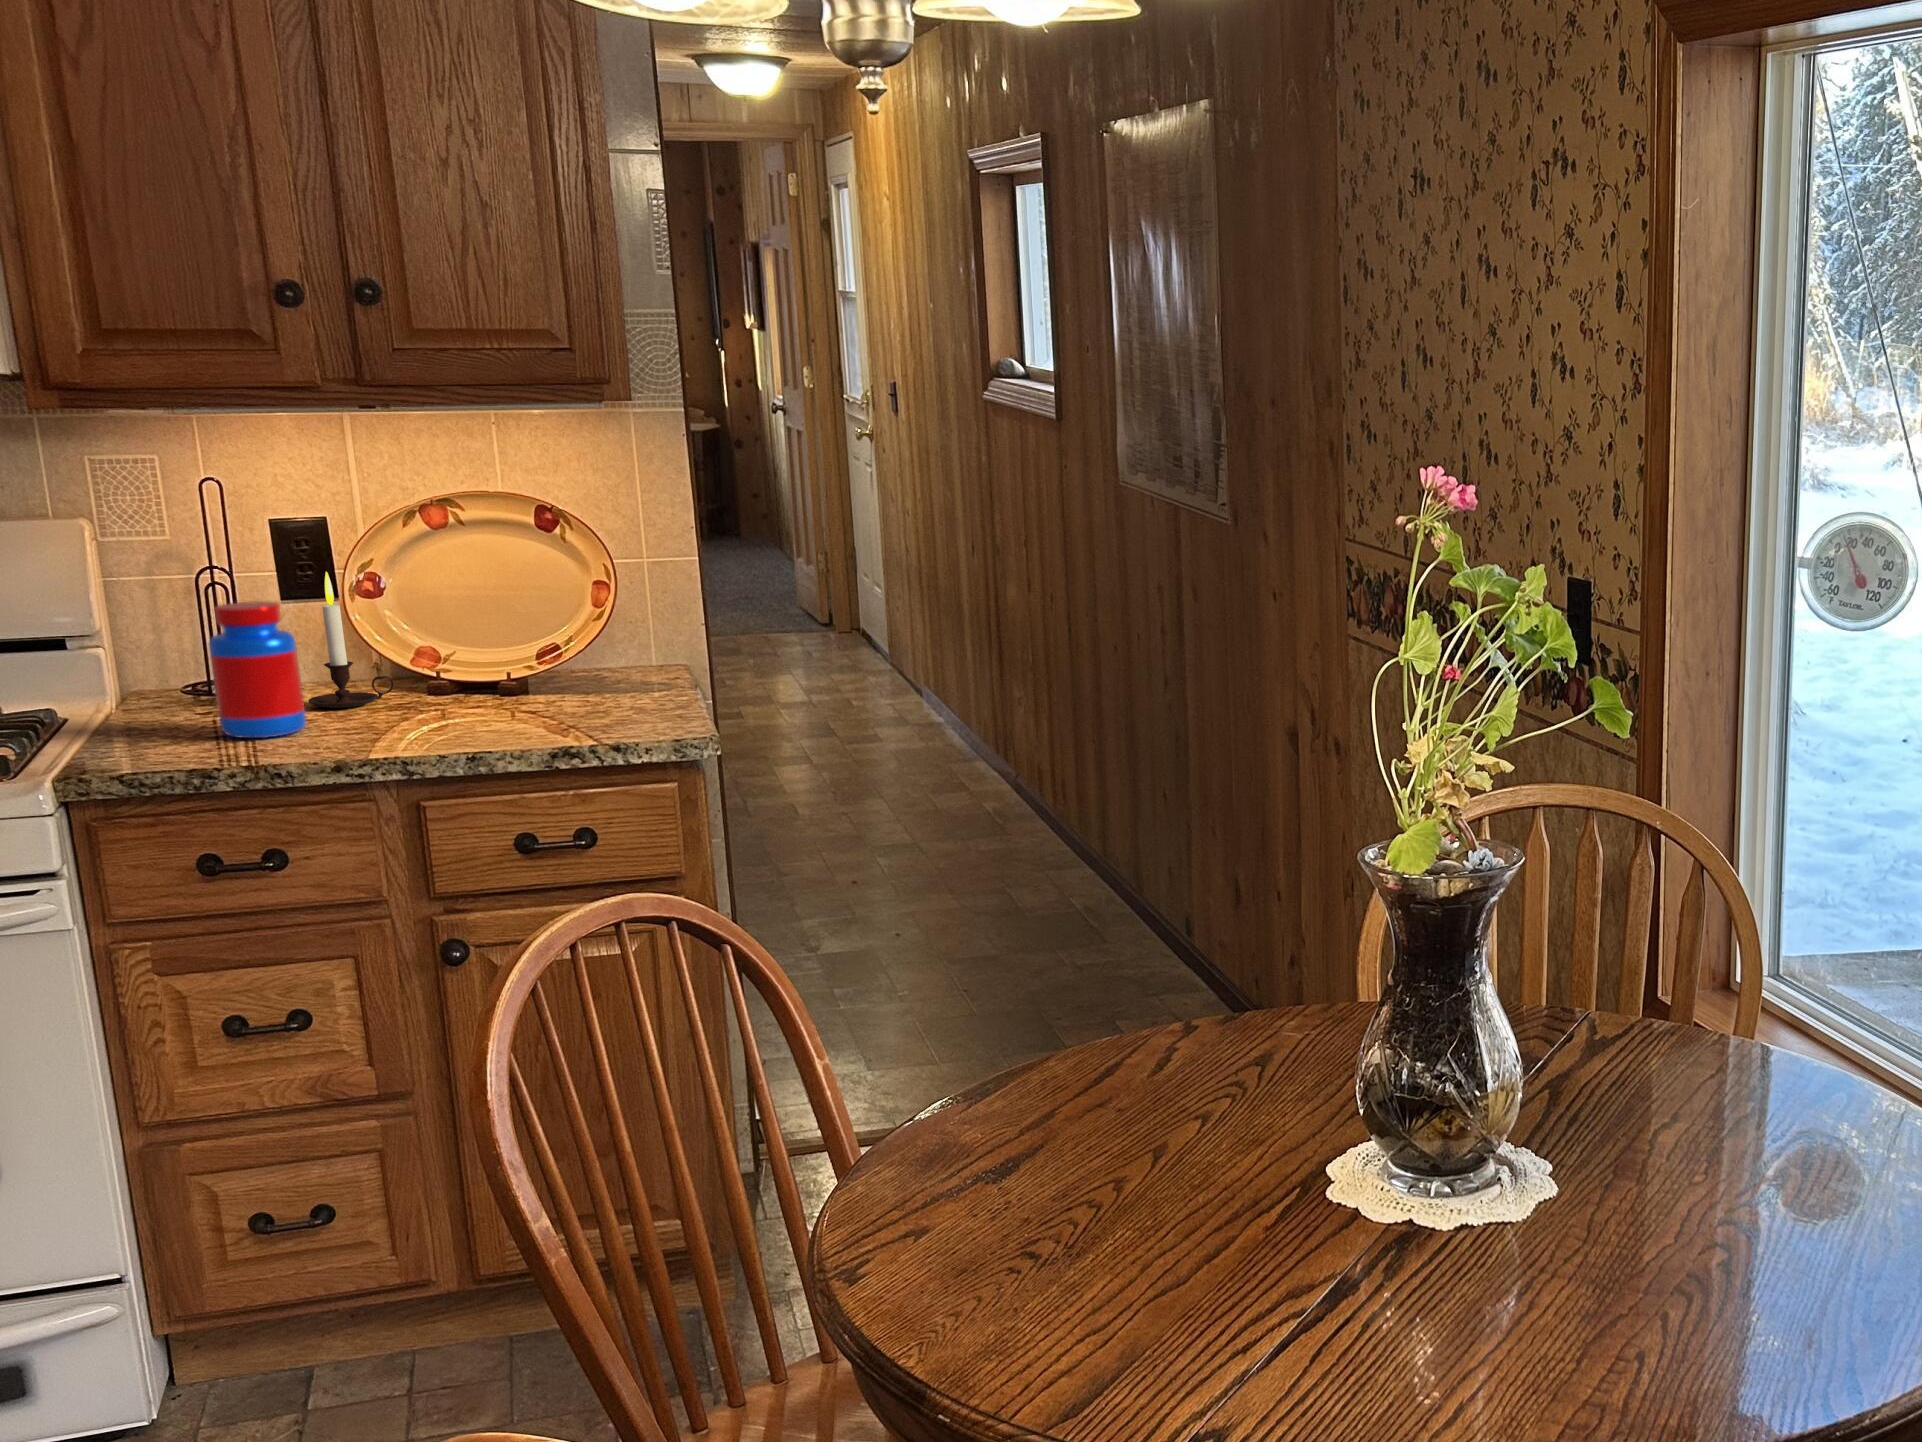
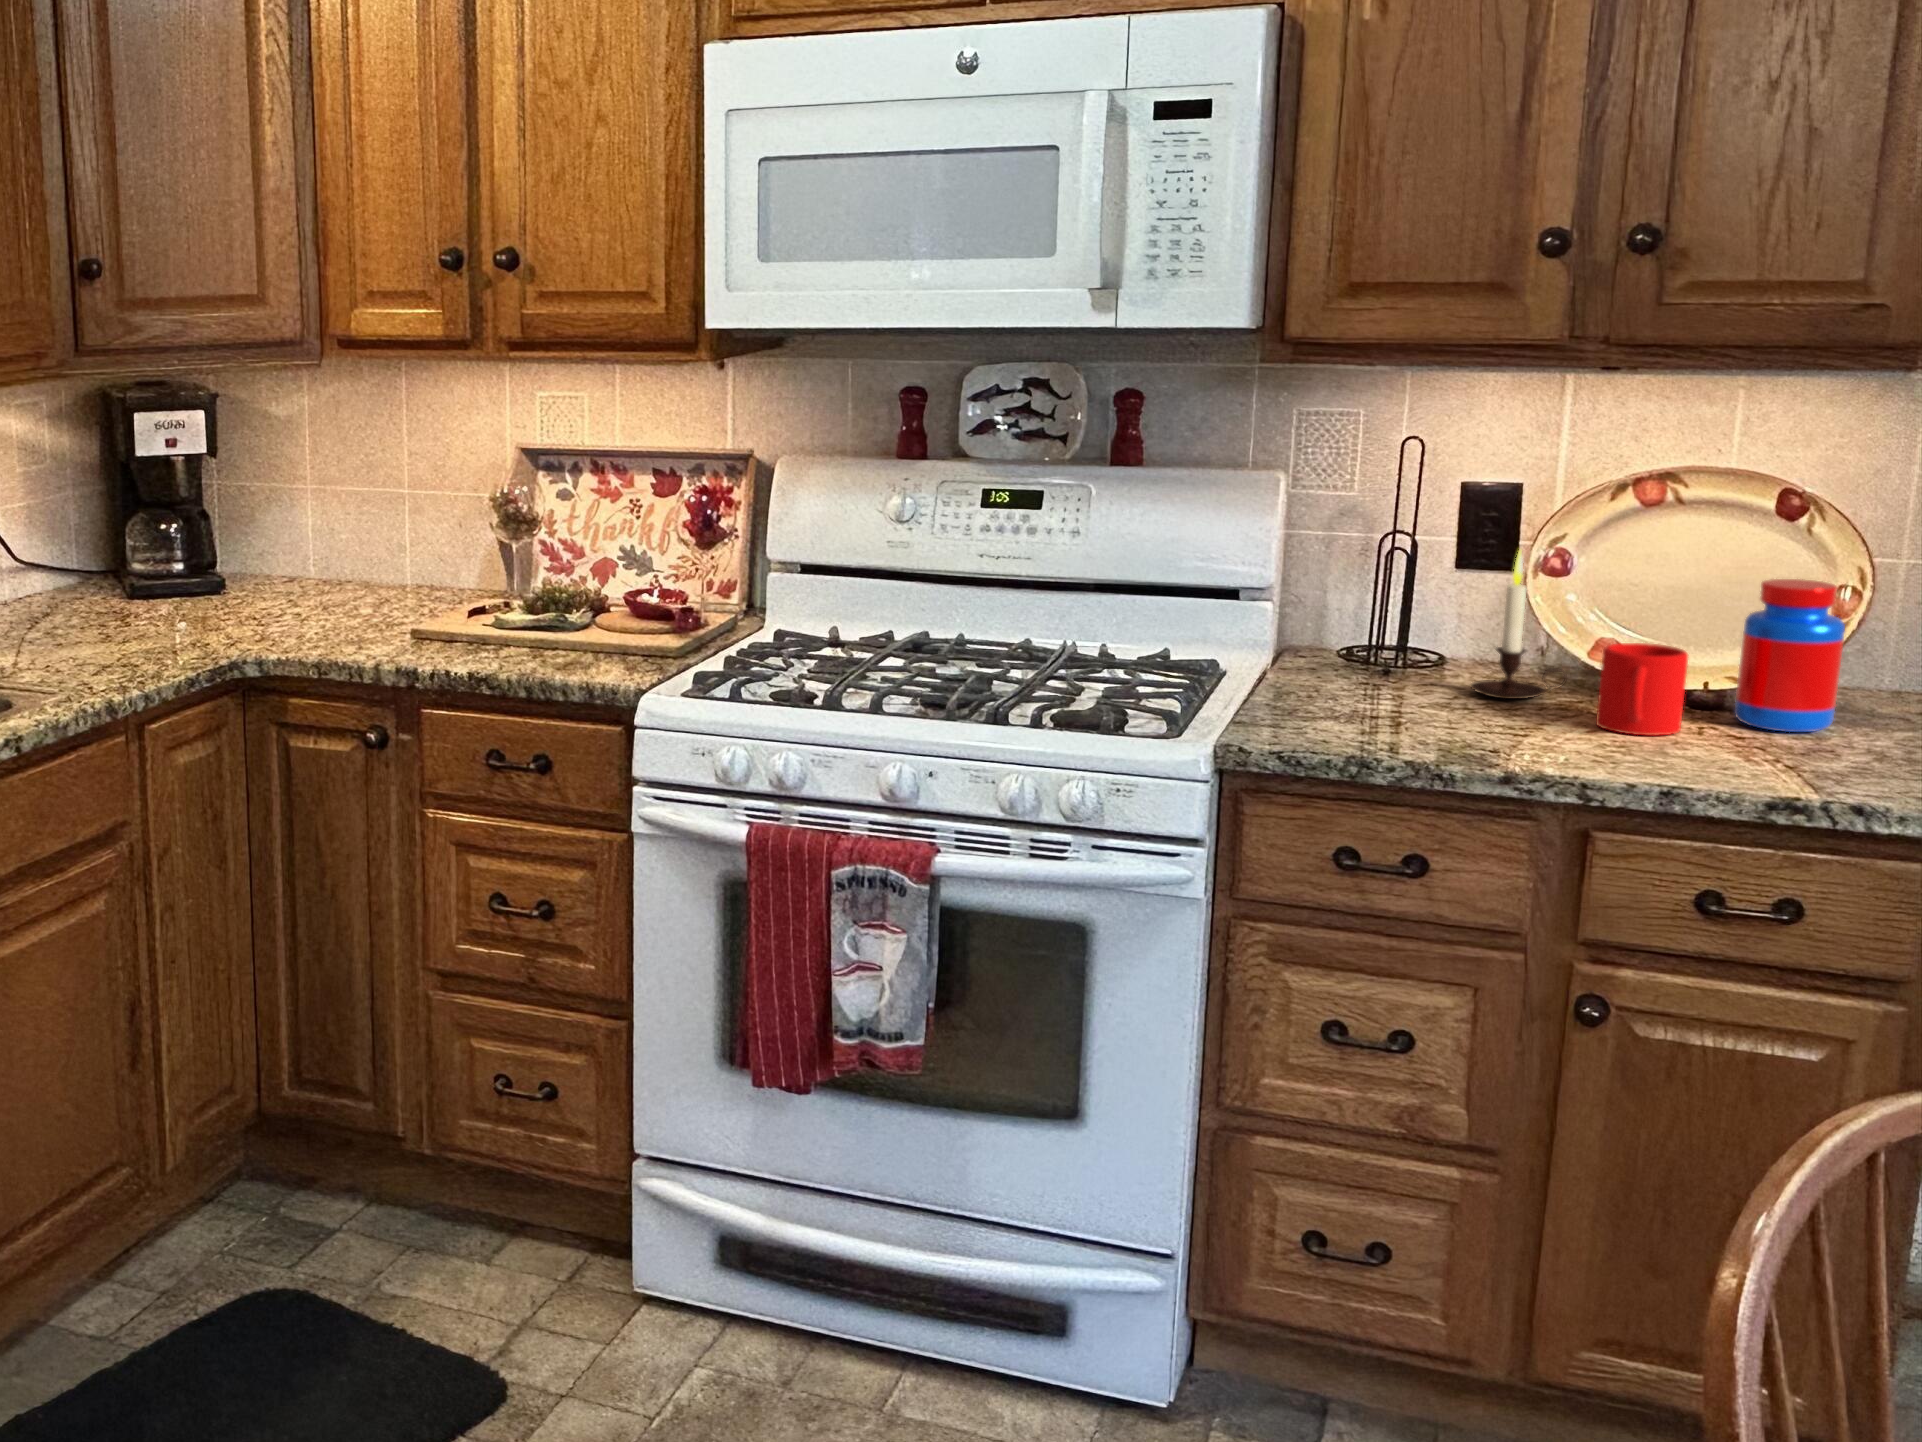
jar: present [209,601,306,738] -> present [1735,579,1845,732]
mug: none [411,643,489,720] -> present [1596,643,1688,735]

